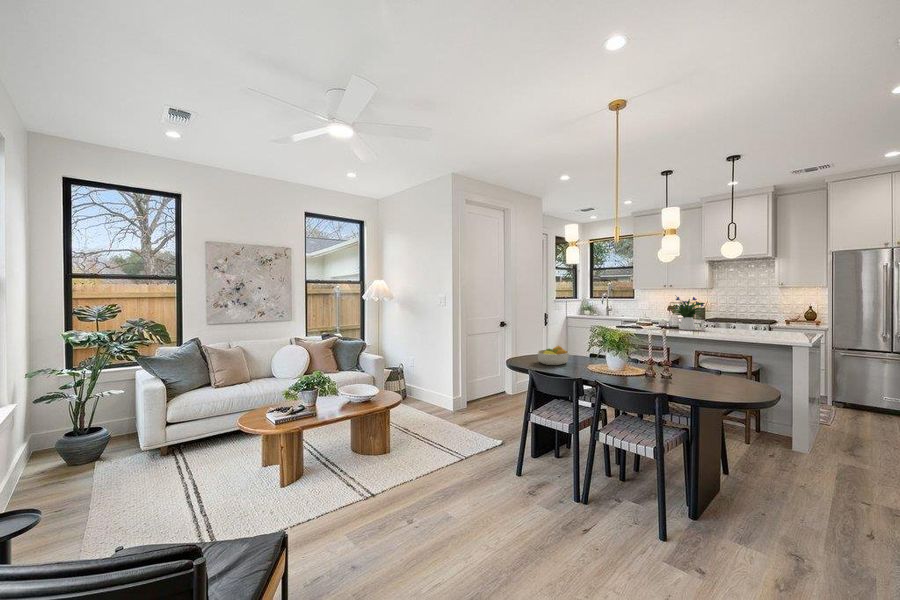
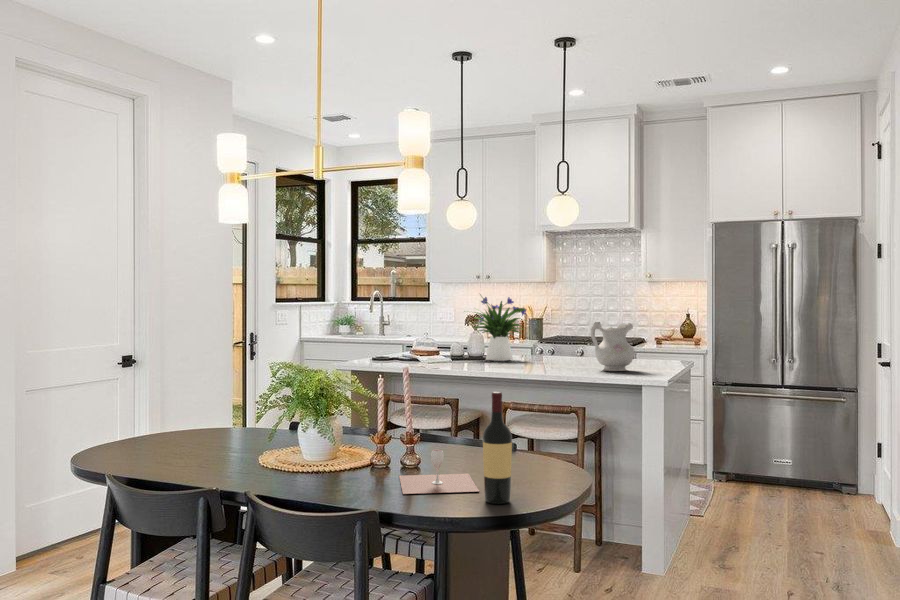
ceramic pitcher: none [753,310,784,338] -> present [591,322,634,371]
wine bottle: none [716,343,734,396] -> present [483,392,512,504]
fruit bowl: present [538,346,569,365] -> none [147,410,231,460]
wine glass: none [661,369,712,390] -> present [399,449,479,494]

